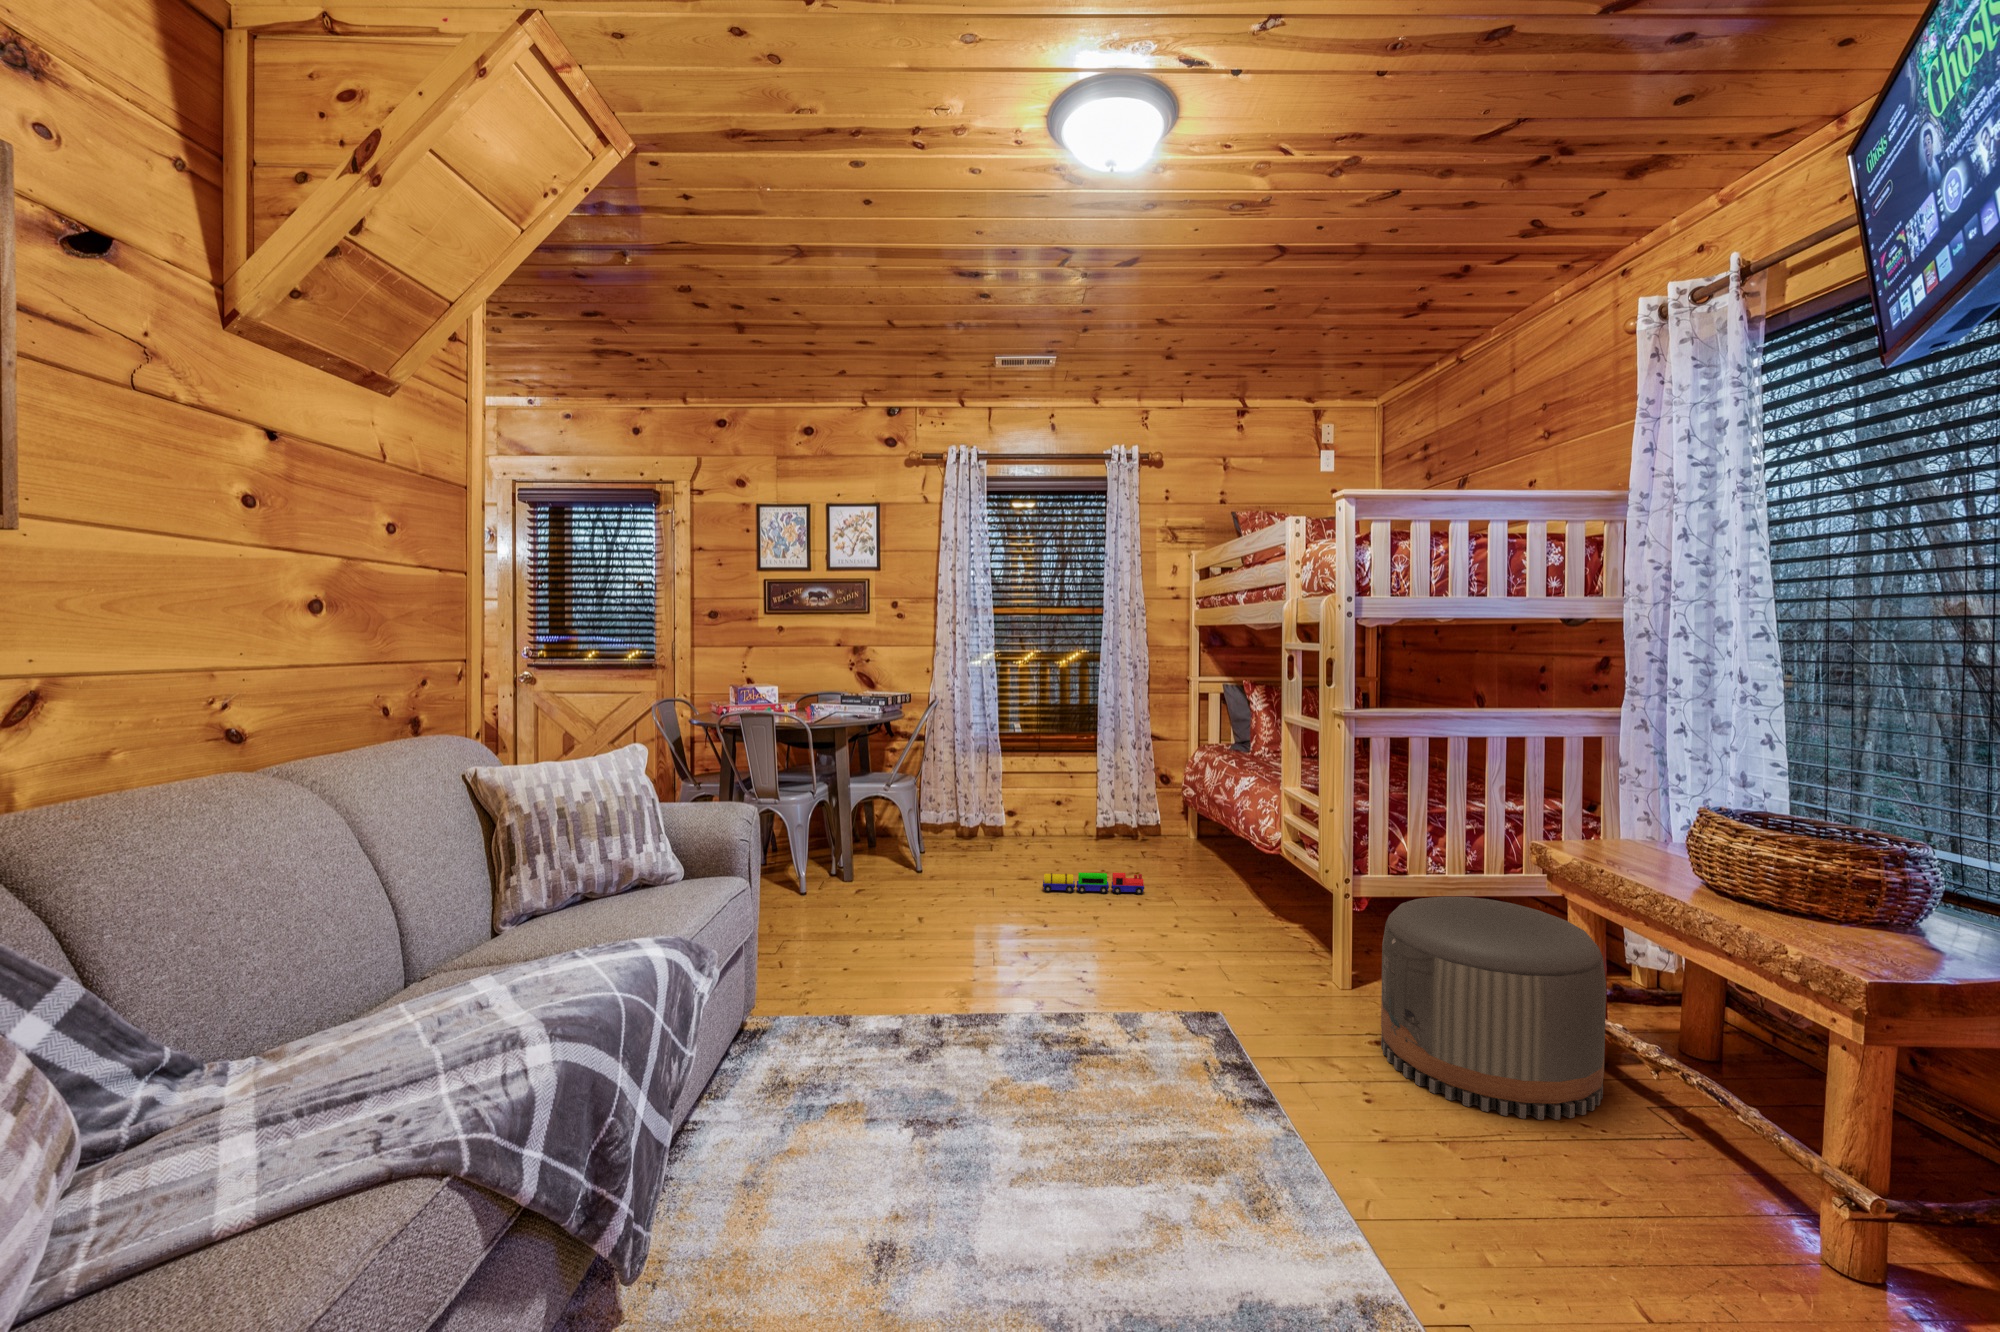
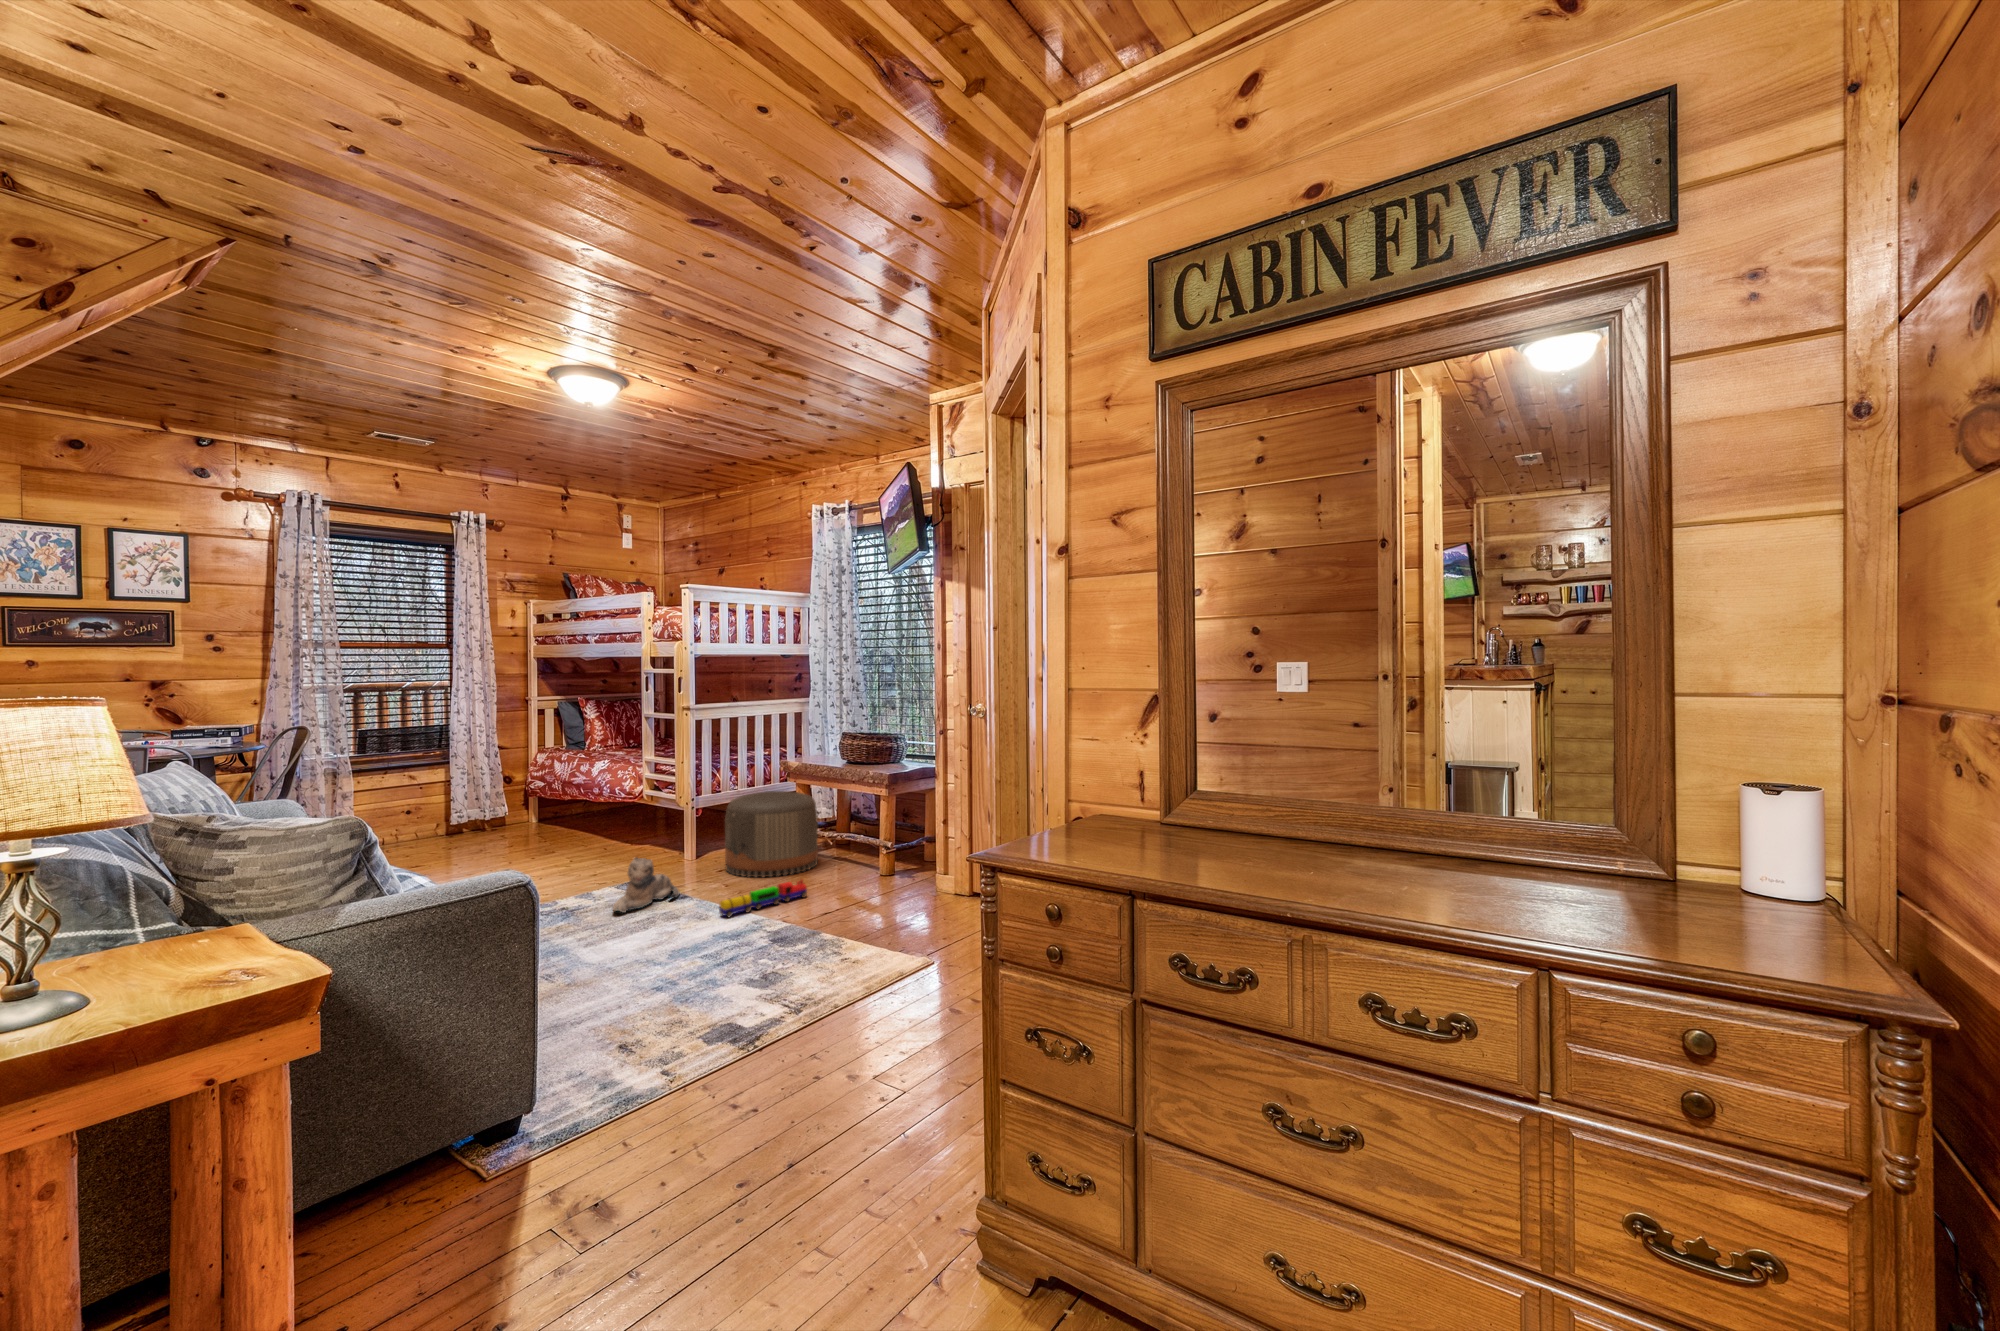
toy train: present [1042,873,1144,895] -> present [719,880,807,917]
plush toy: none [1117,991,1262,1099] -> present [613,857,680,913]

